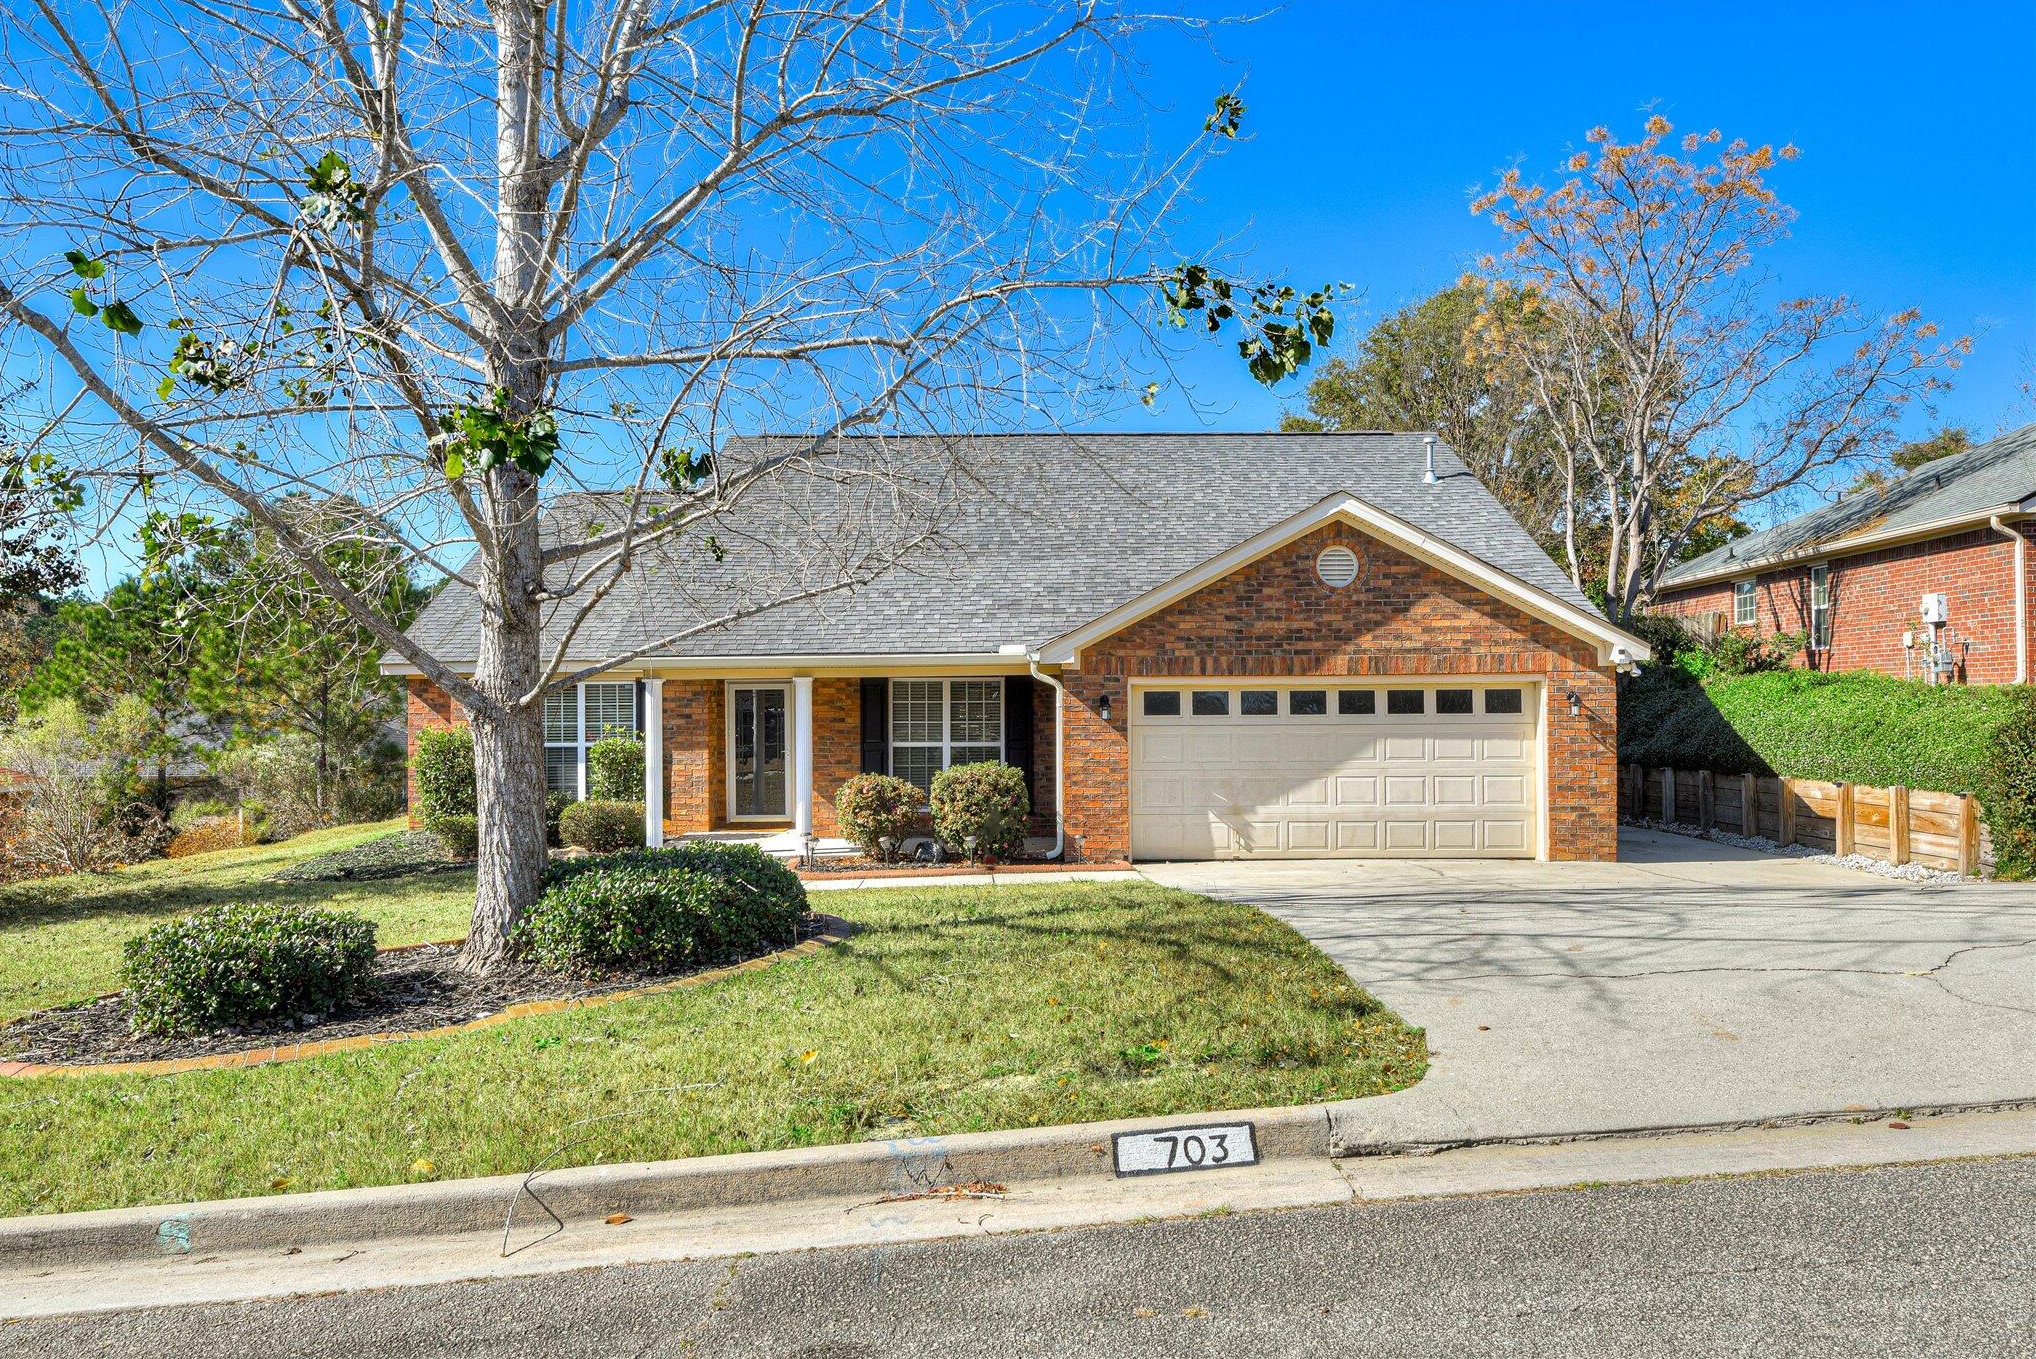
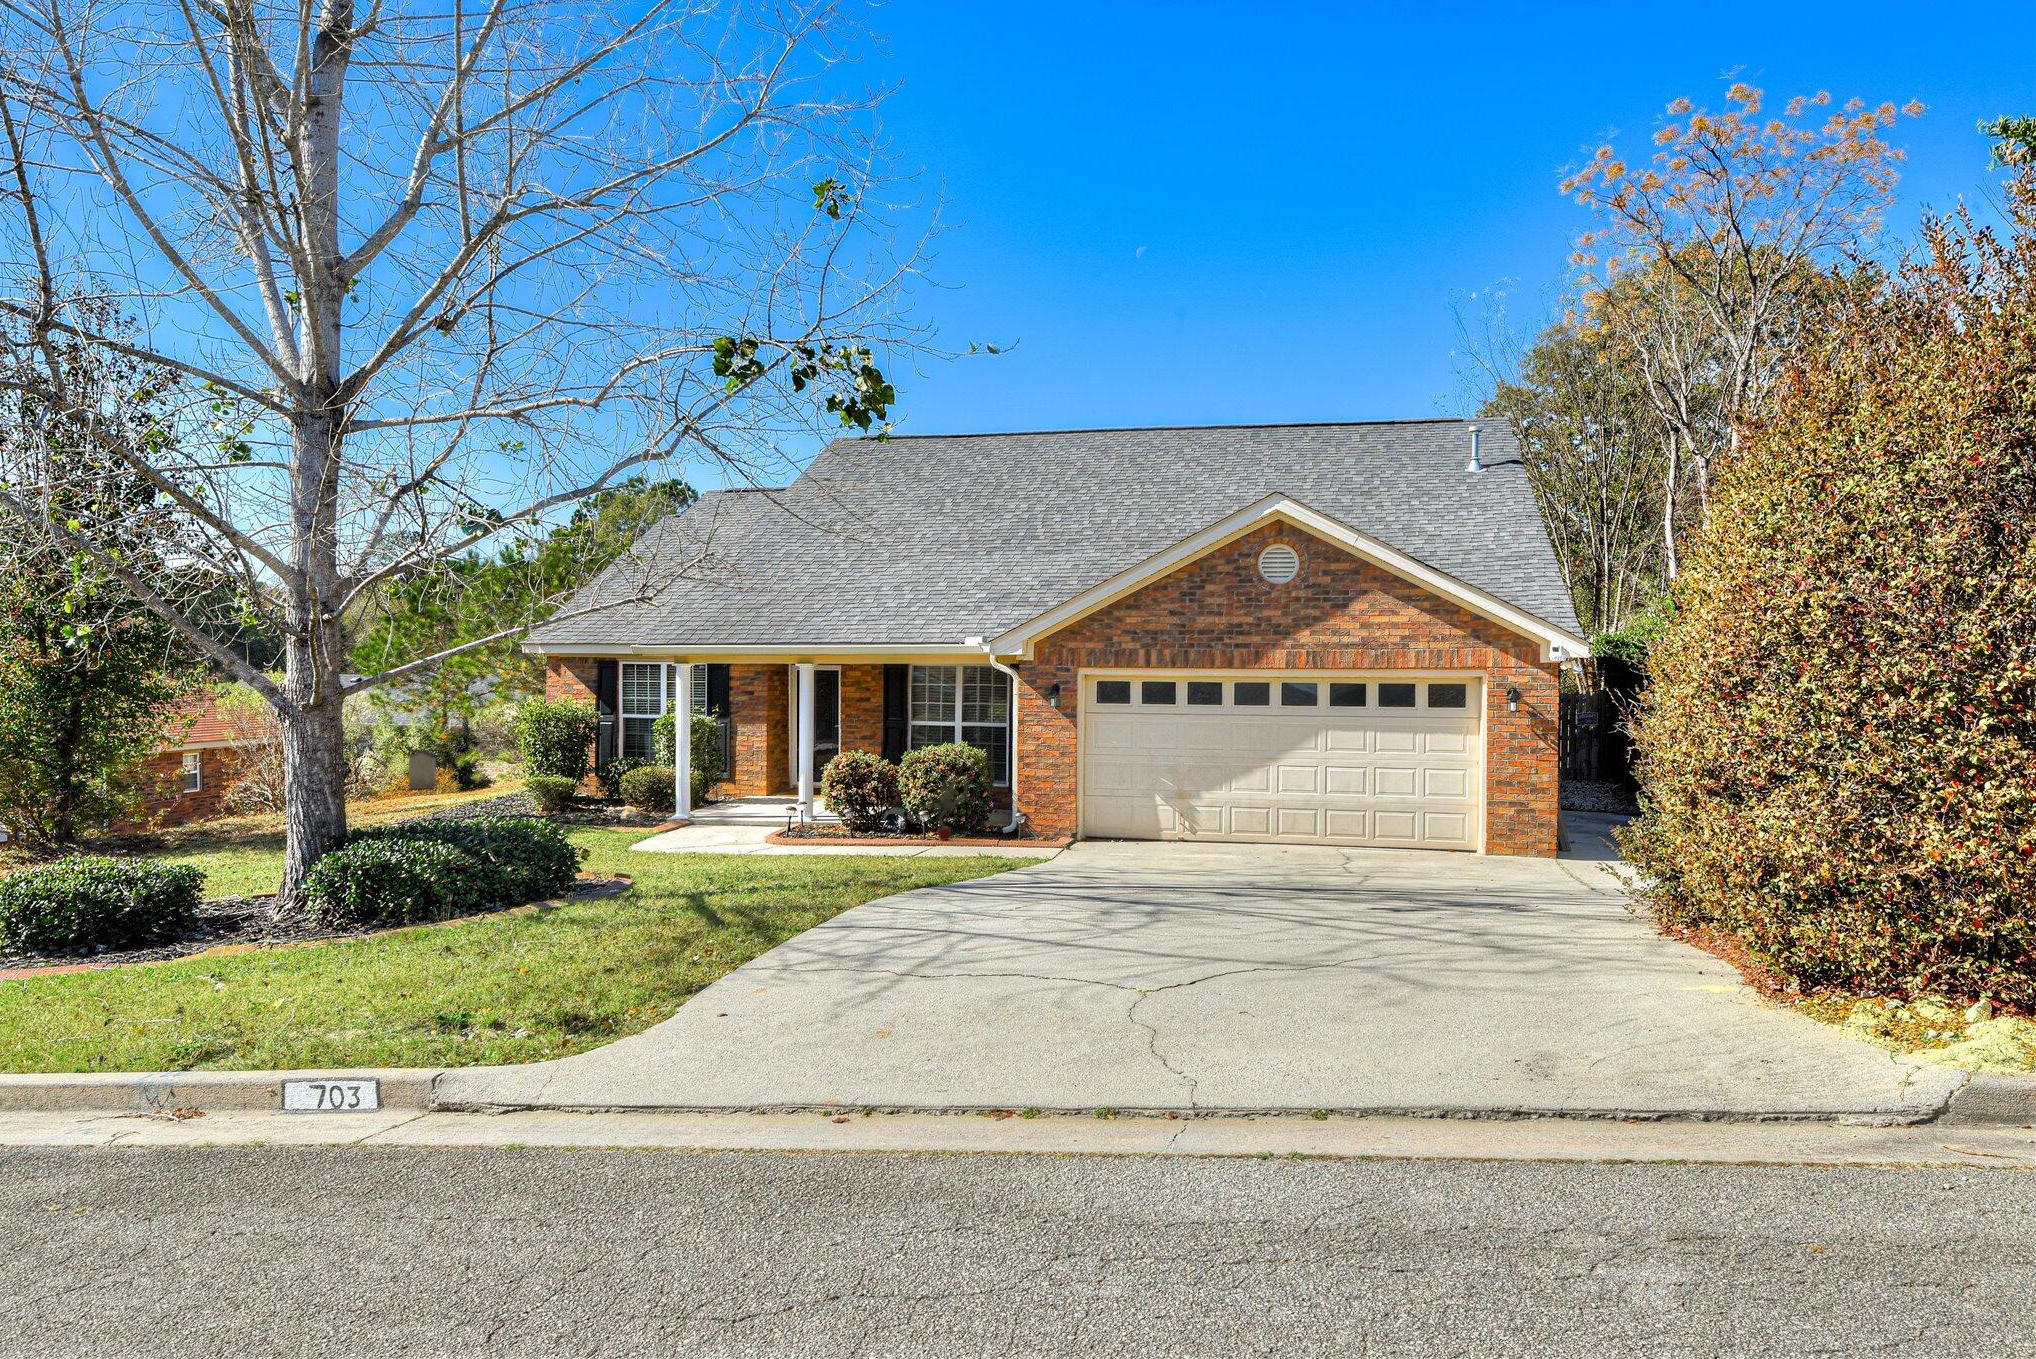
trash can: none [182,797,223,848] -> present [407,750,439,789]

